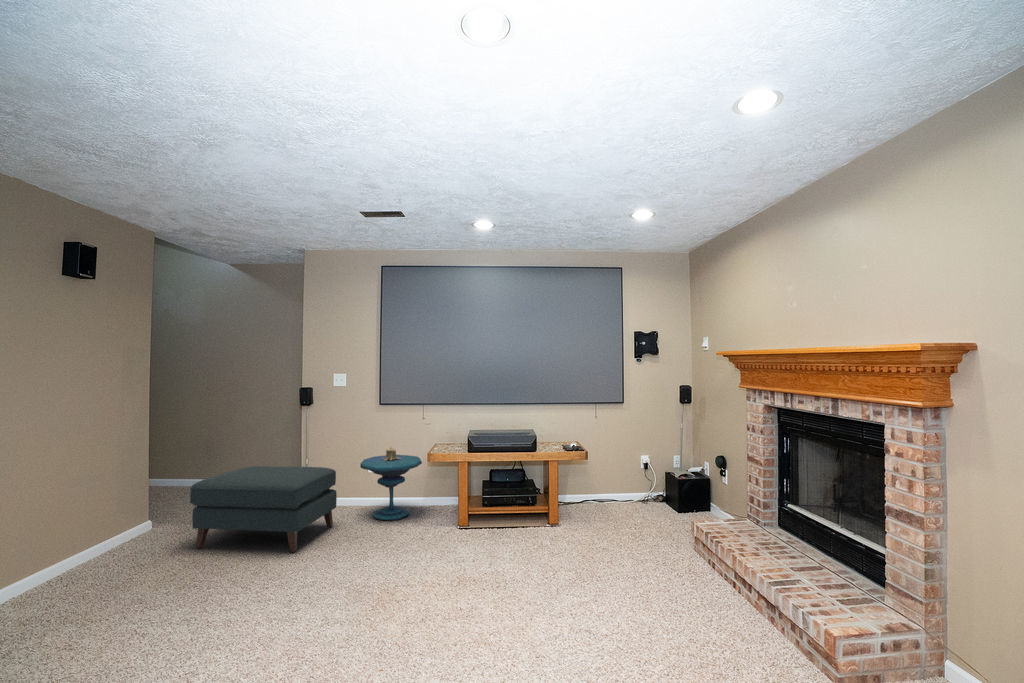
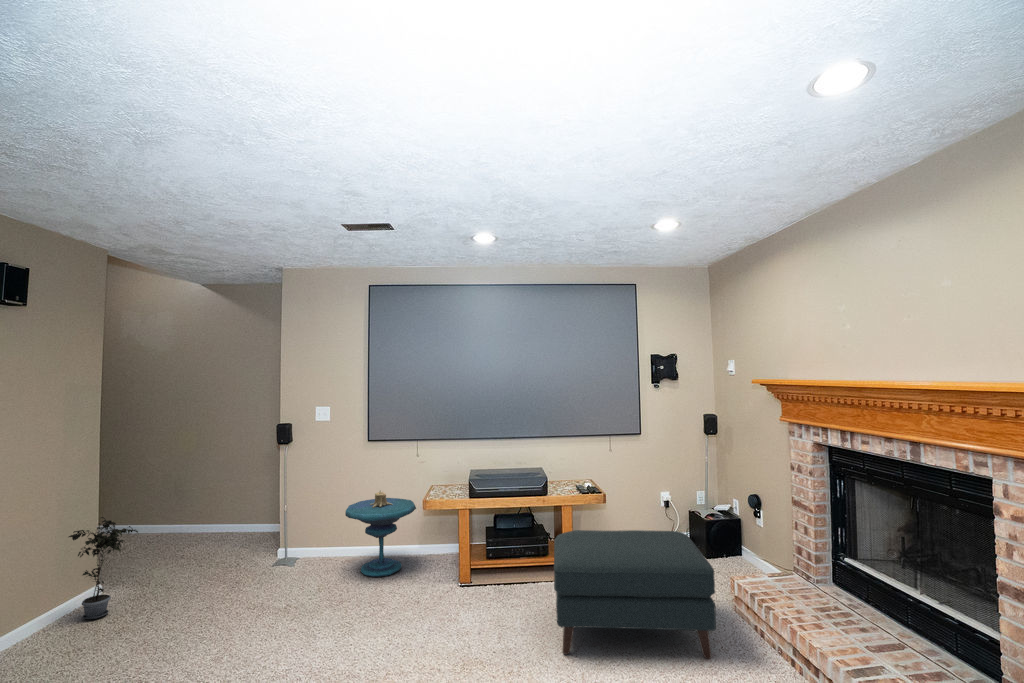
potted plant: none [127,460,185,545] -> present [69,517,138,619]
ottoman: present [190,466,337,553] -> present [554,530,716,659]

